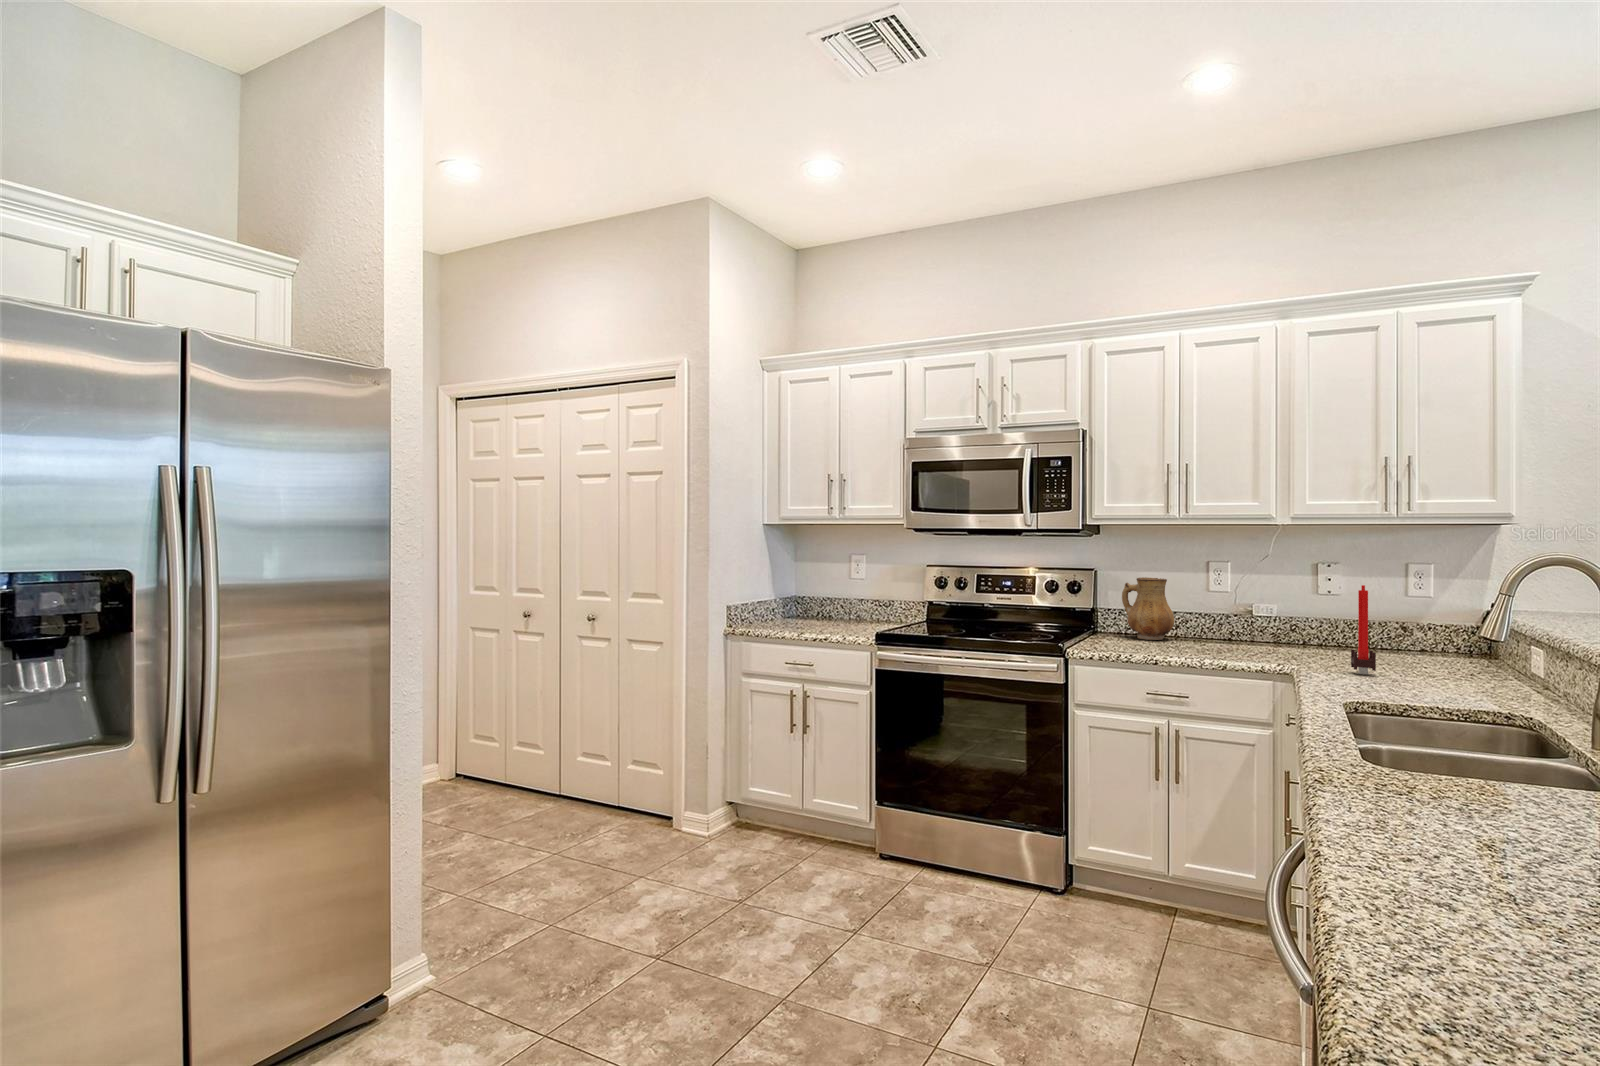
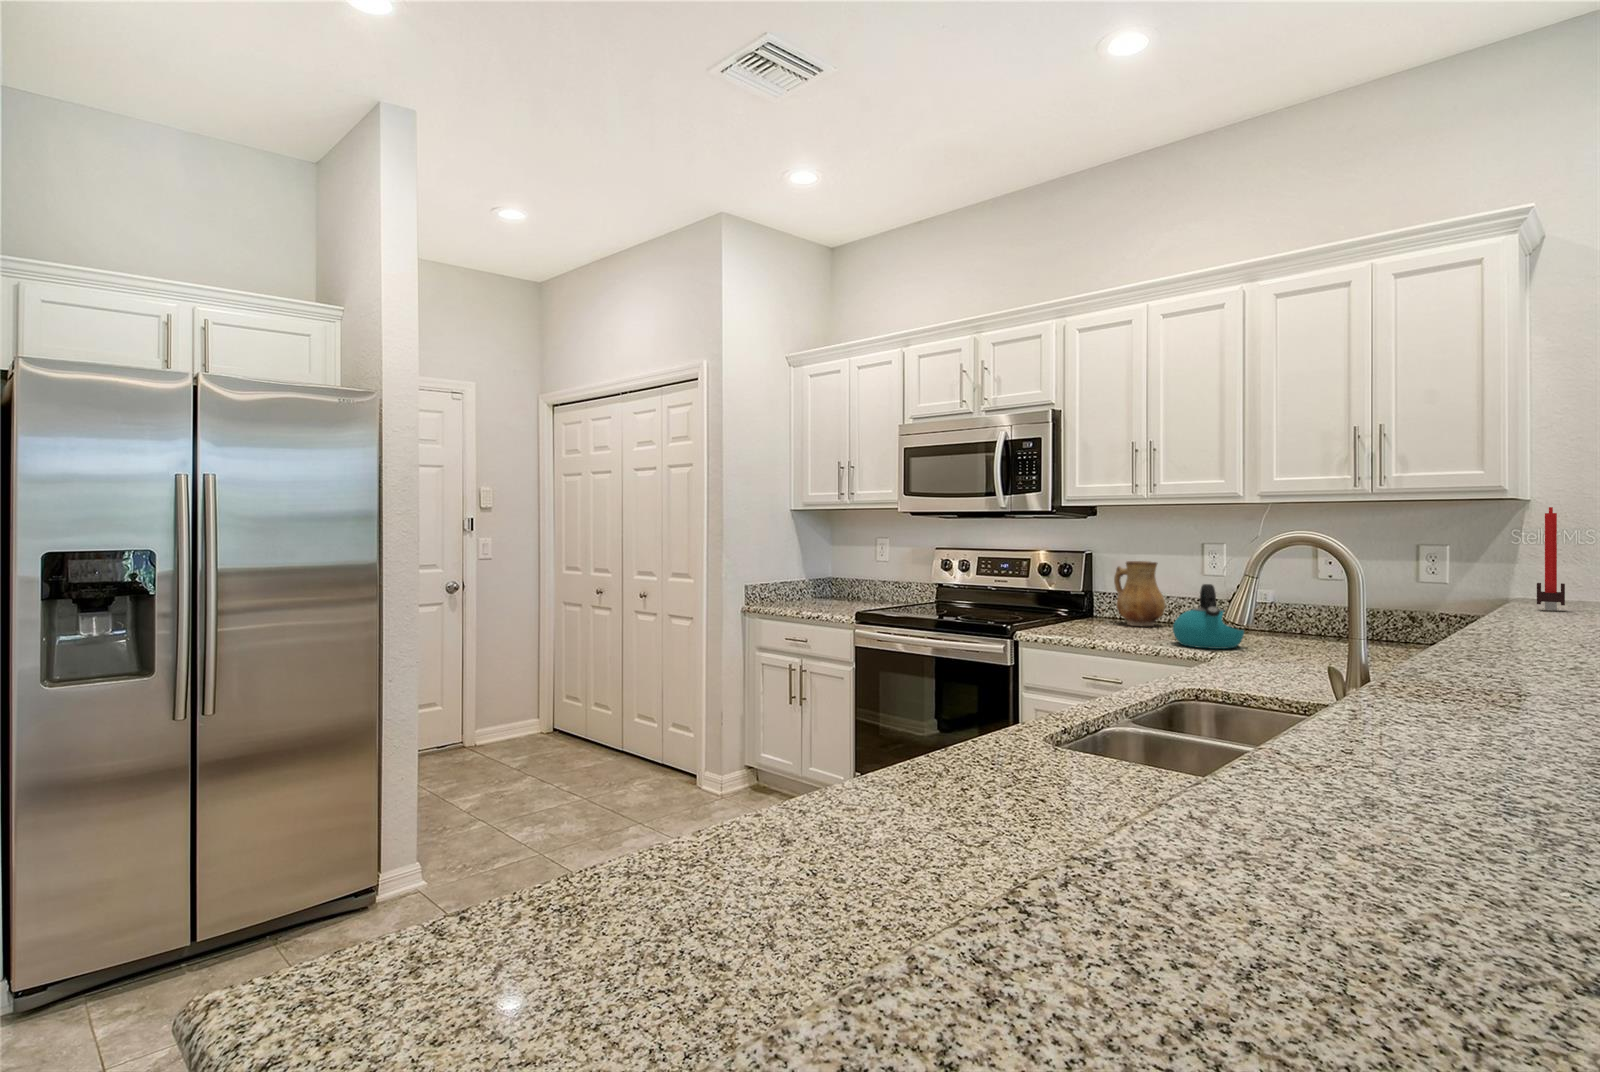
candle: present [1351,585,1376,674] -> present [1537,507,1565,610]
kettle: none [1226,602,1295,663] -> present [1173,584,1244,649]

